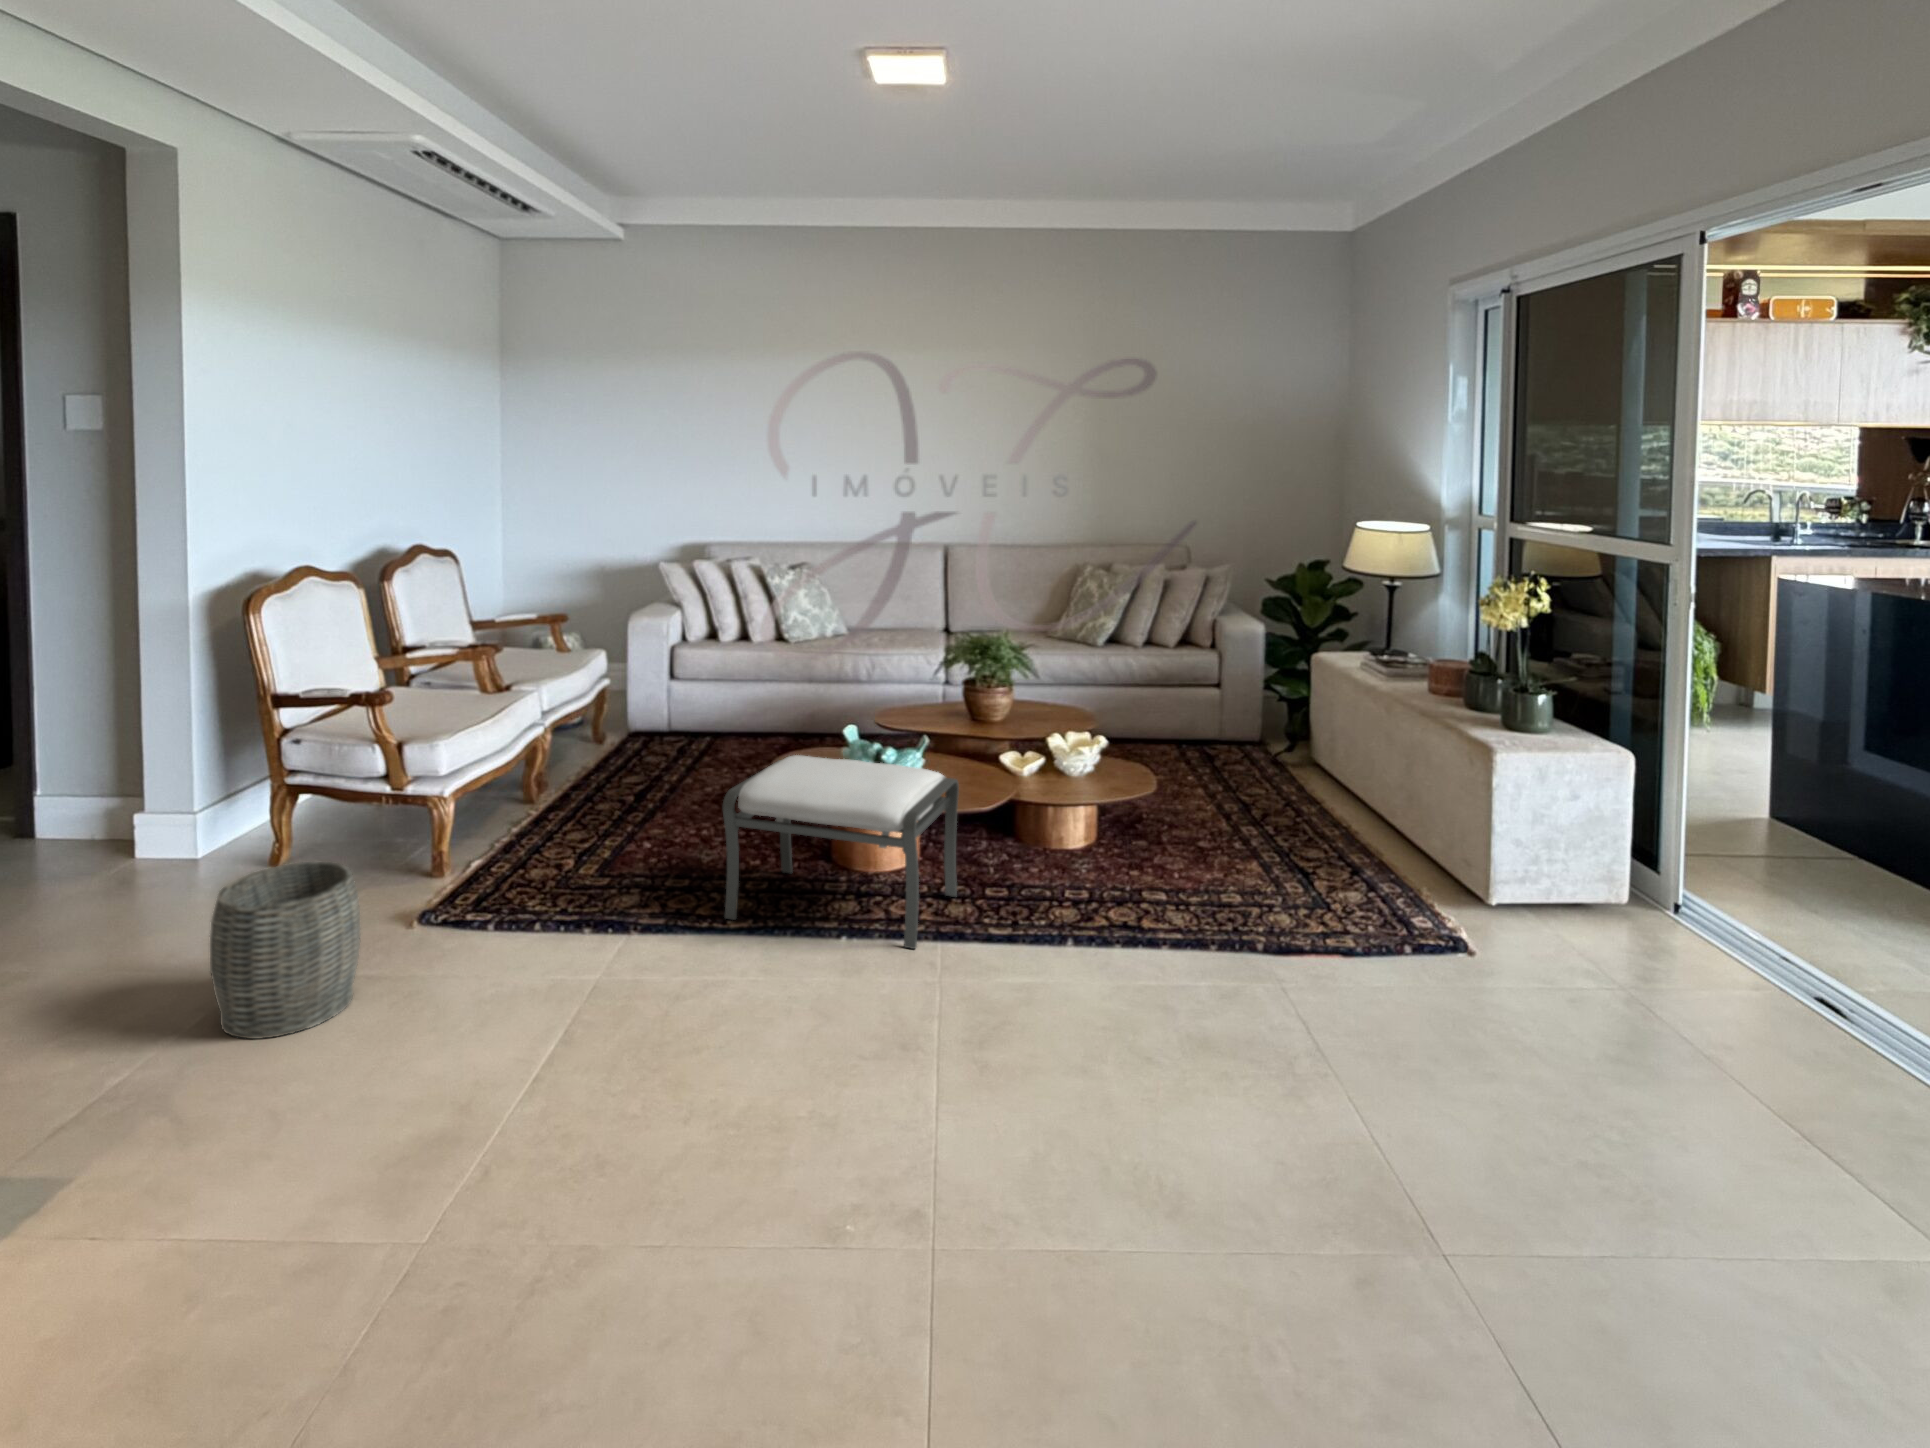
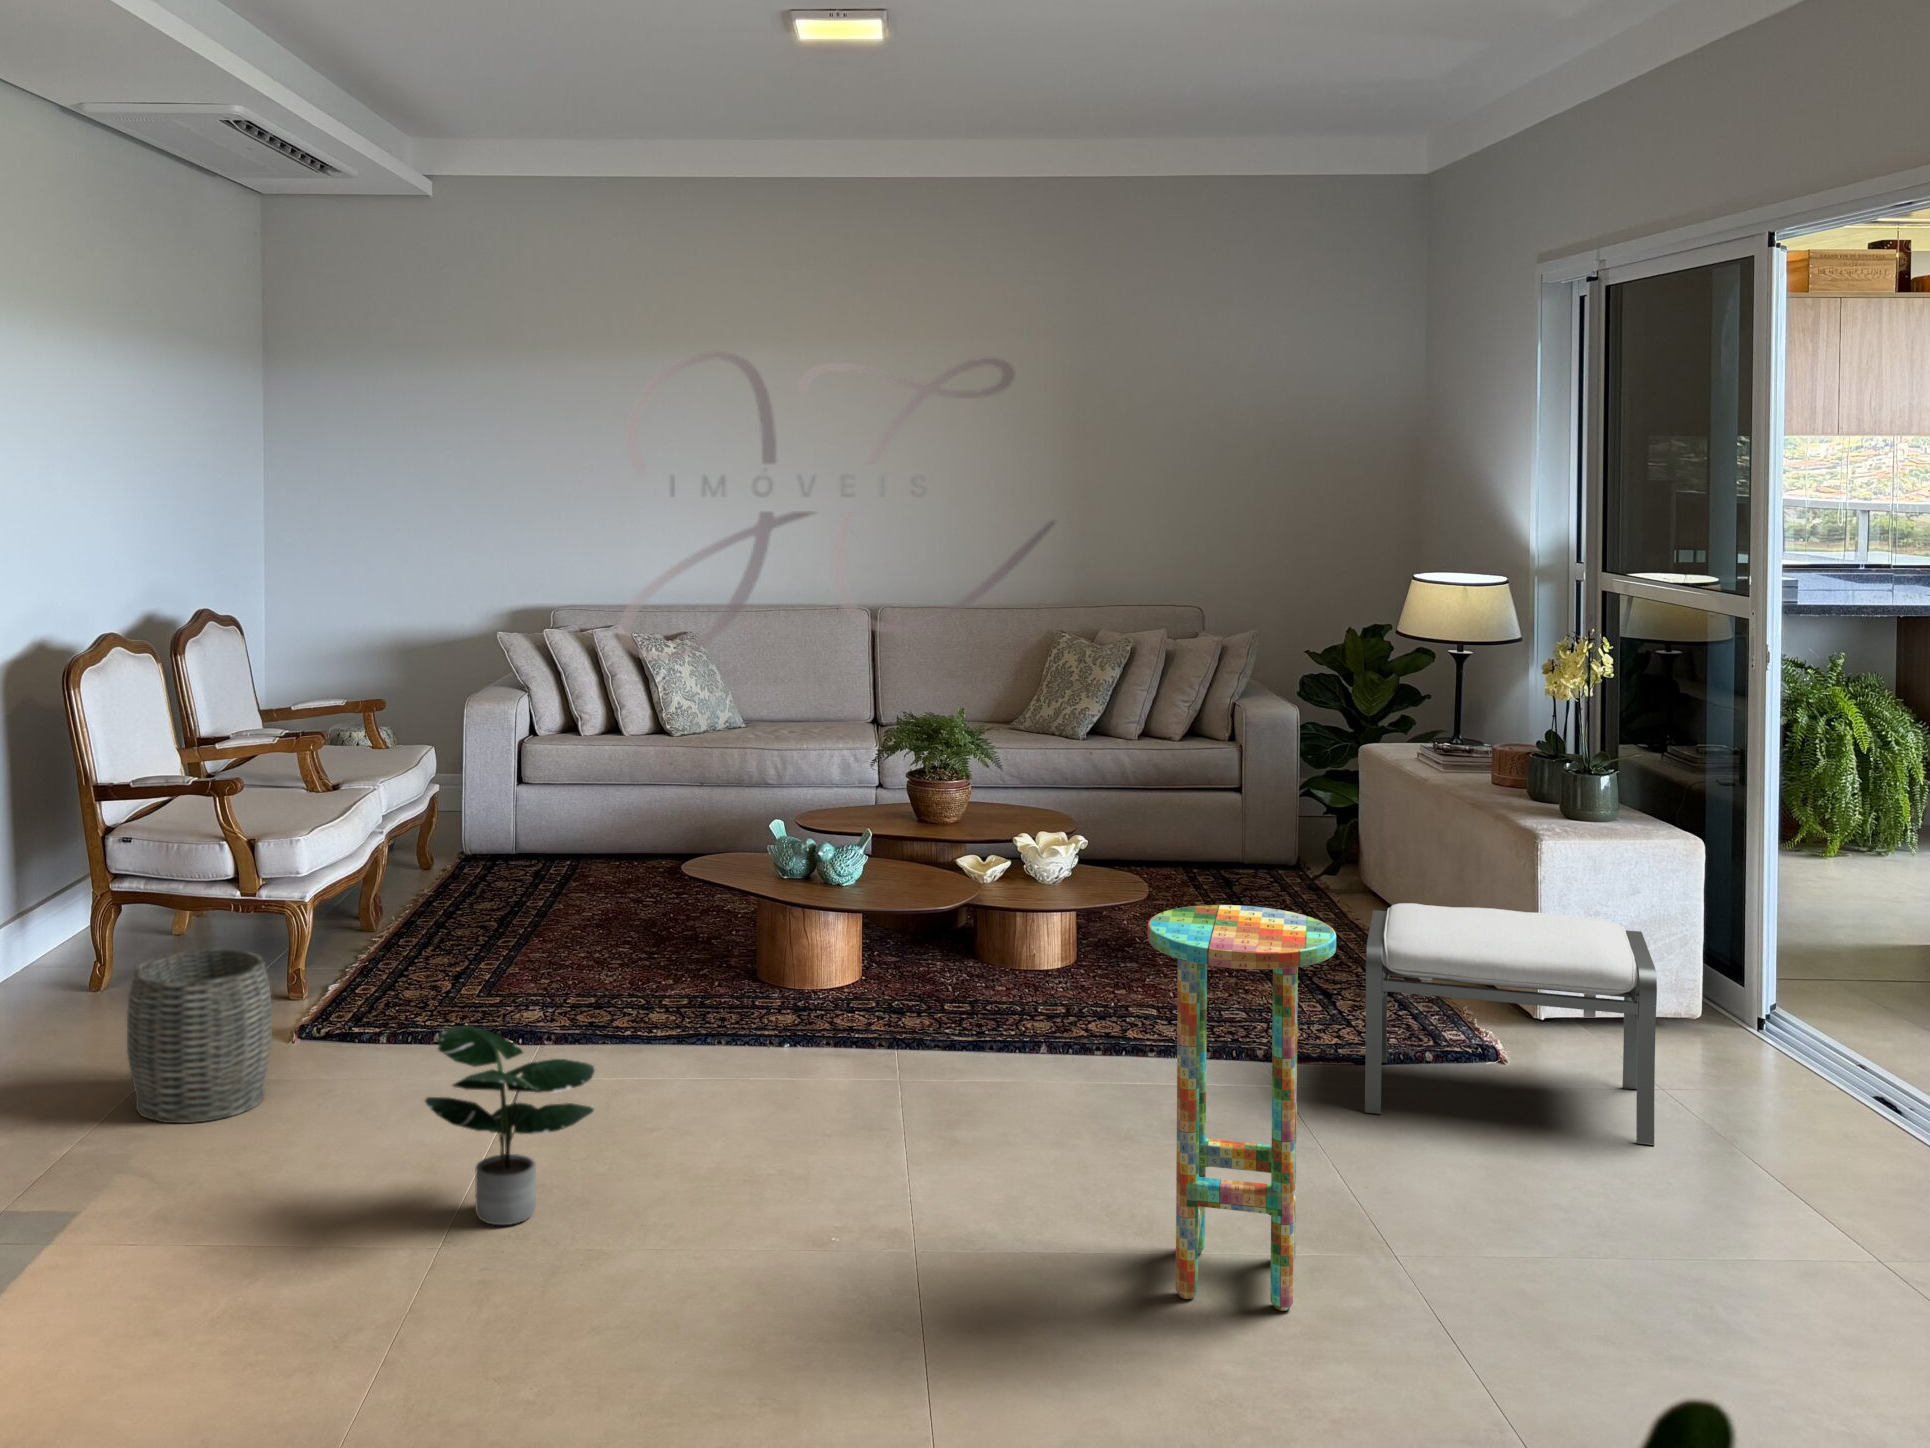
ottoman: present [722,755,959,949] -> present [1365,903,1657,1145]
side table: none [1184,872,1395,1347] -> present [1147,905,1336,1311]
potted plant: none [427,975,617,1196] -> present [425,1026,595,1225]

